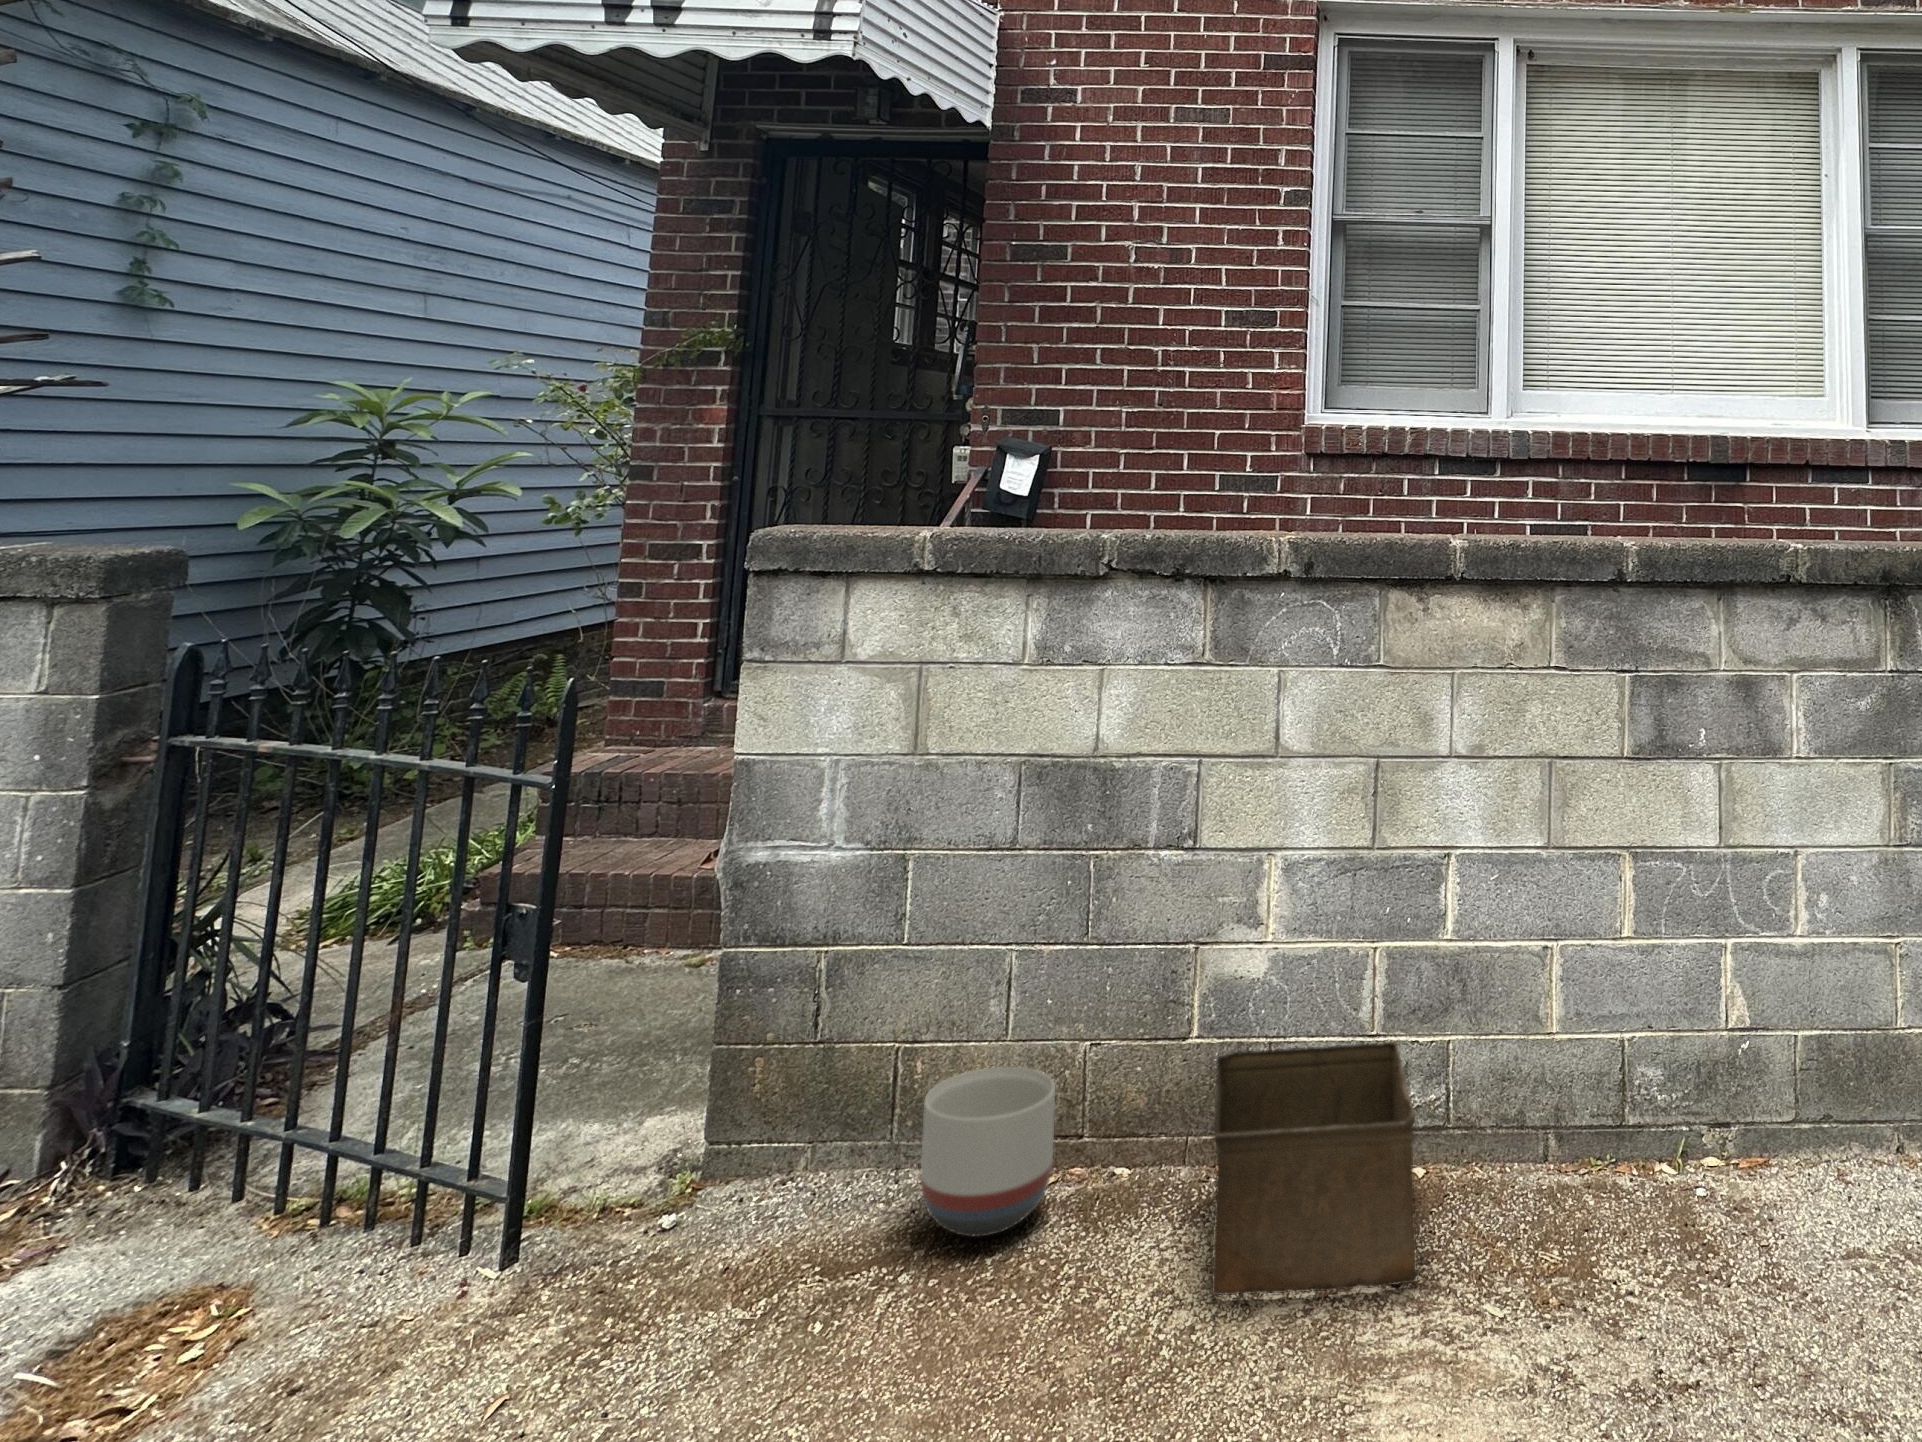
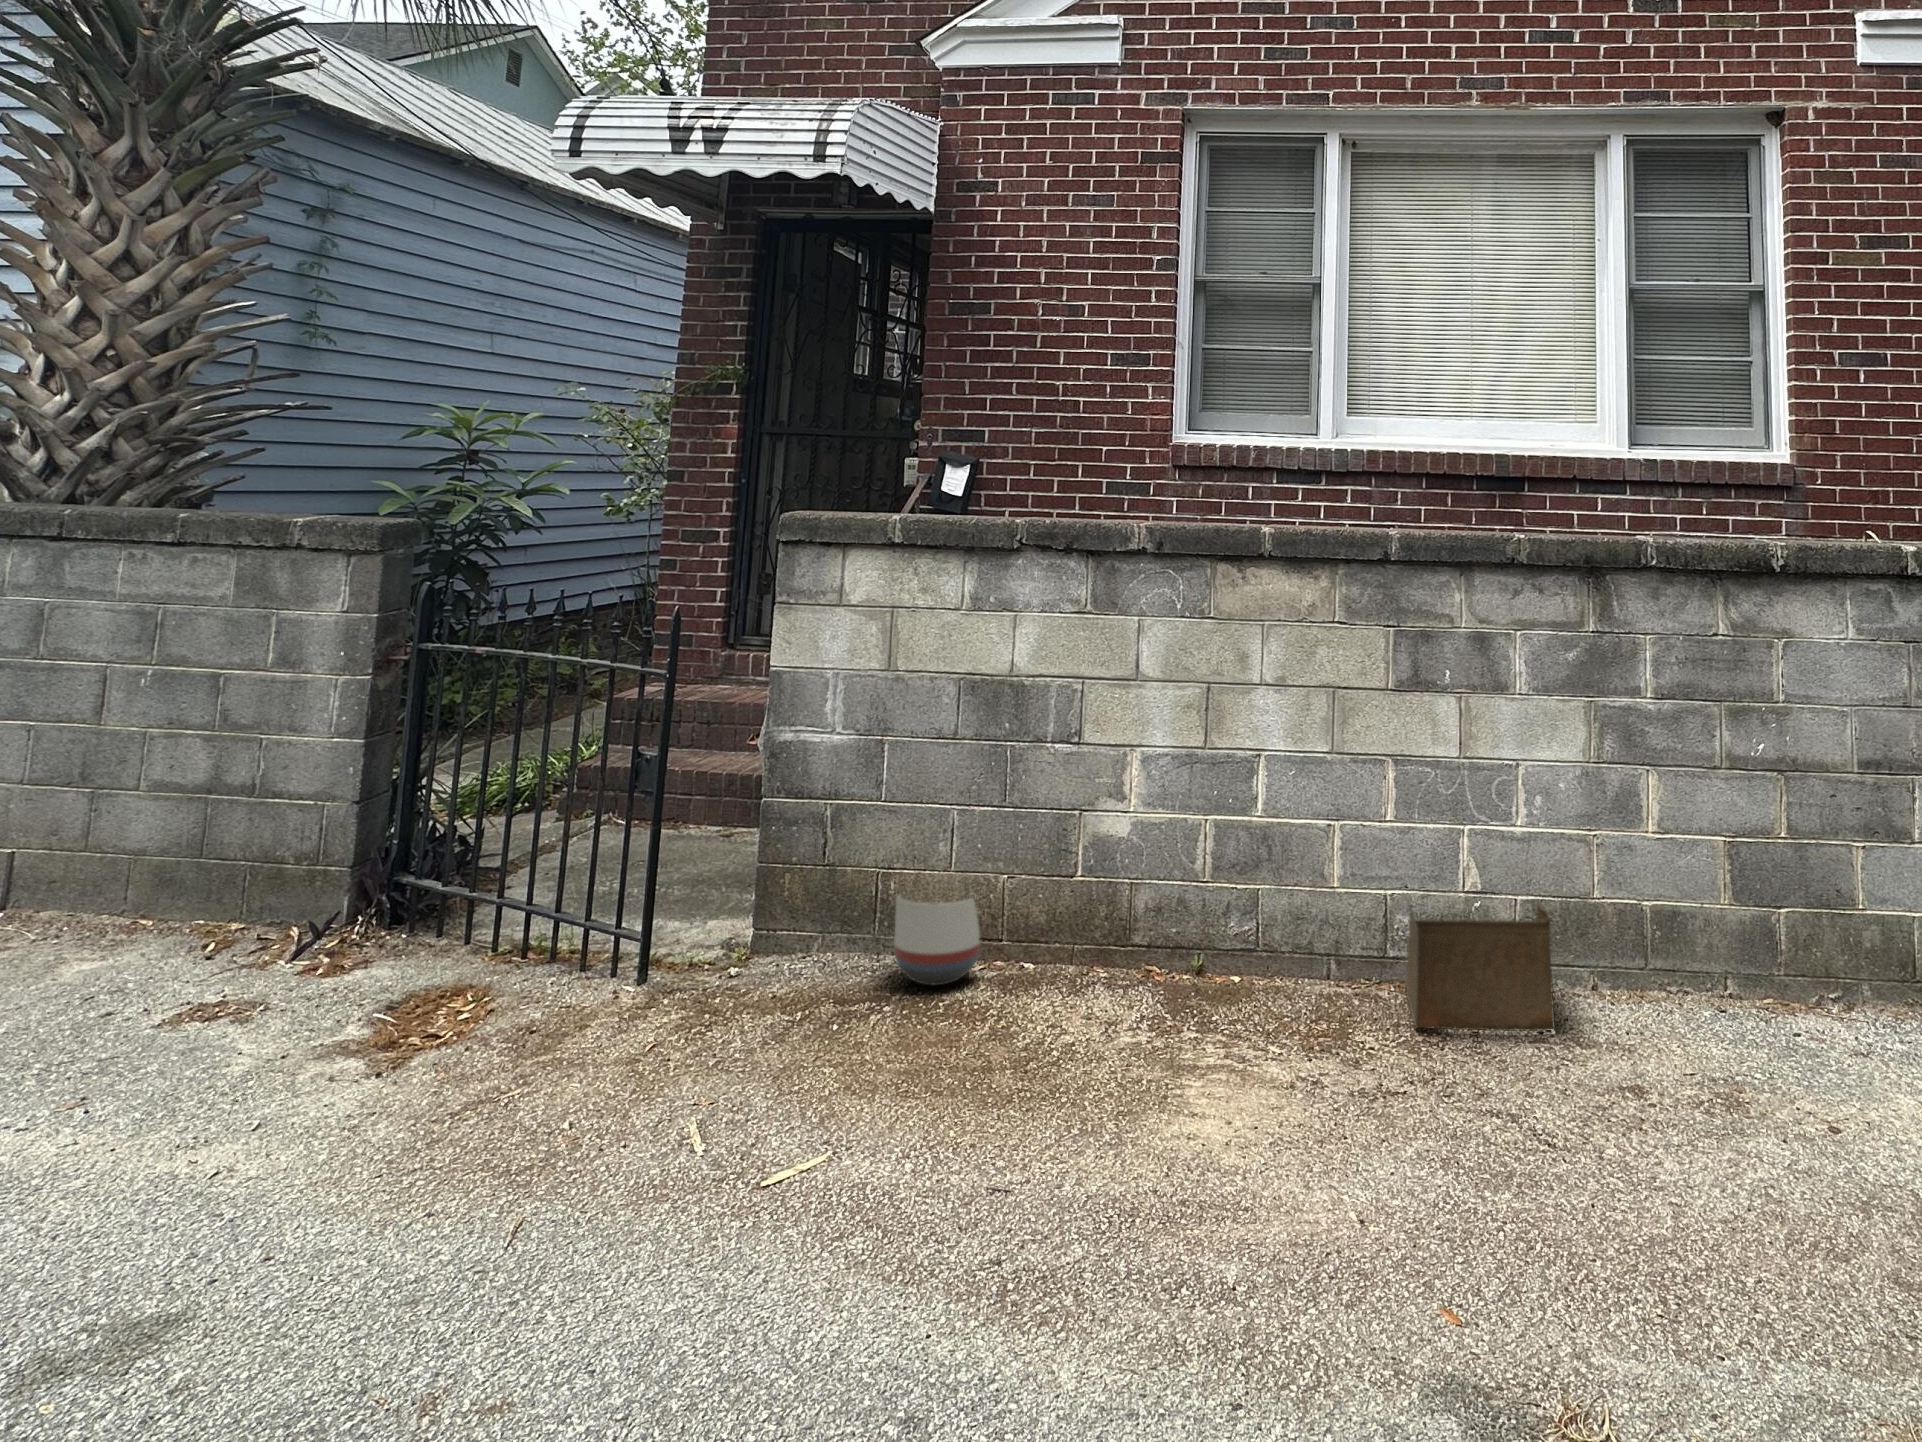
storage bin: present [1212,1041,1418,1295] -> present [1405,900,1555,1031]

